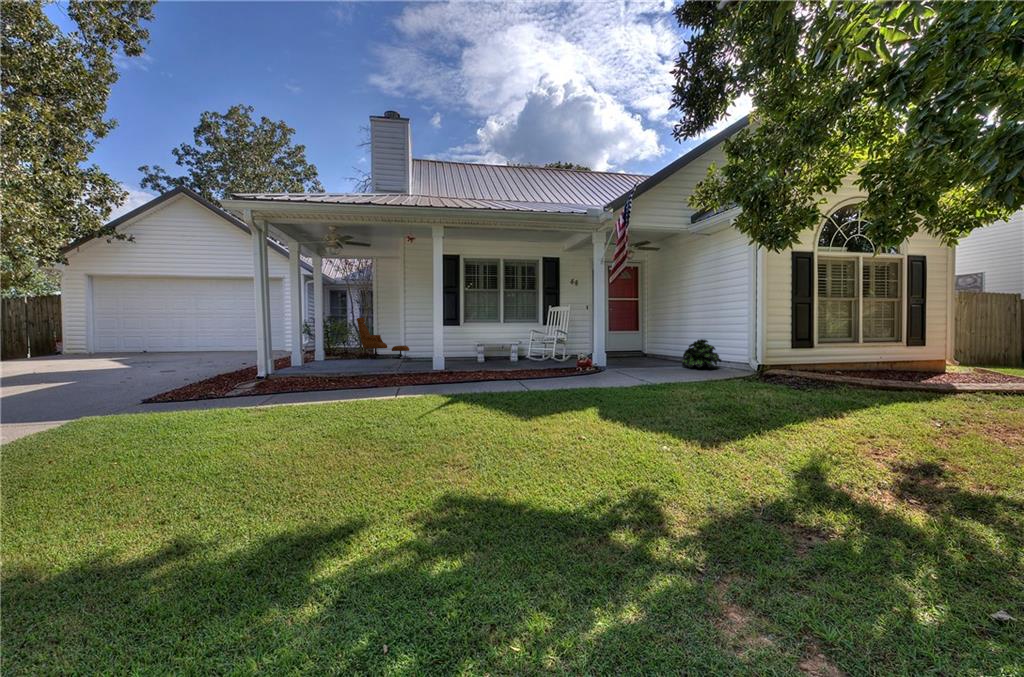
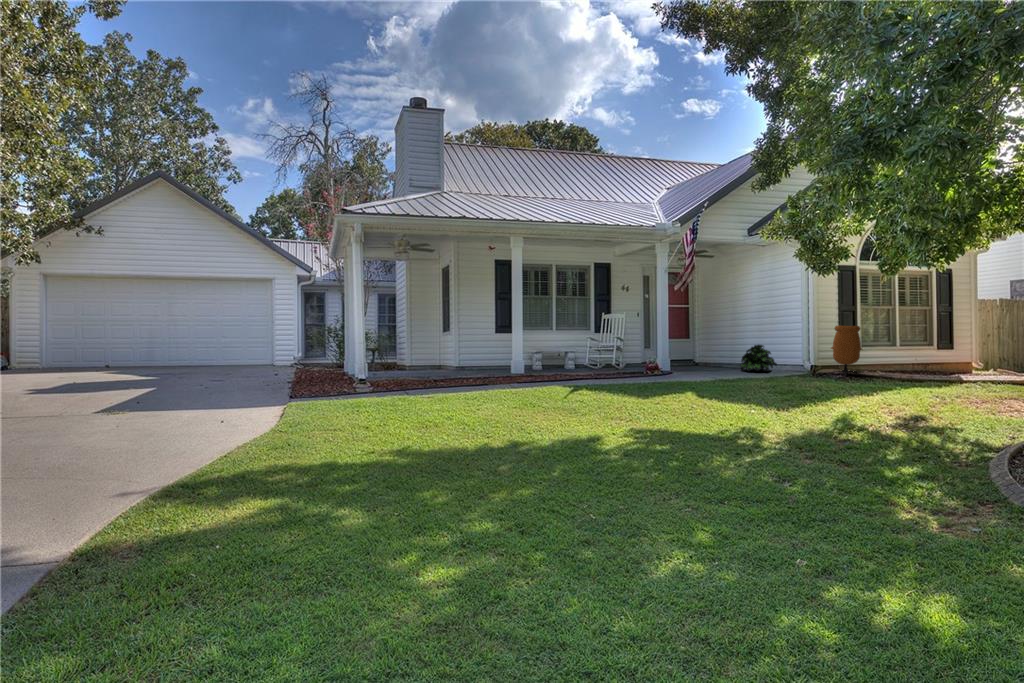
lounge chair: present [357,318,409,358] -> present [829,326,862,376]

